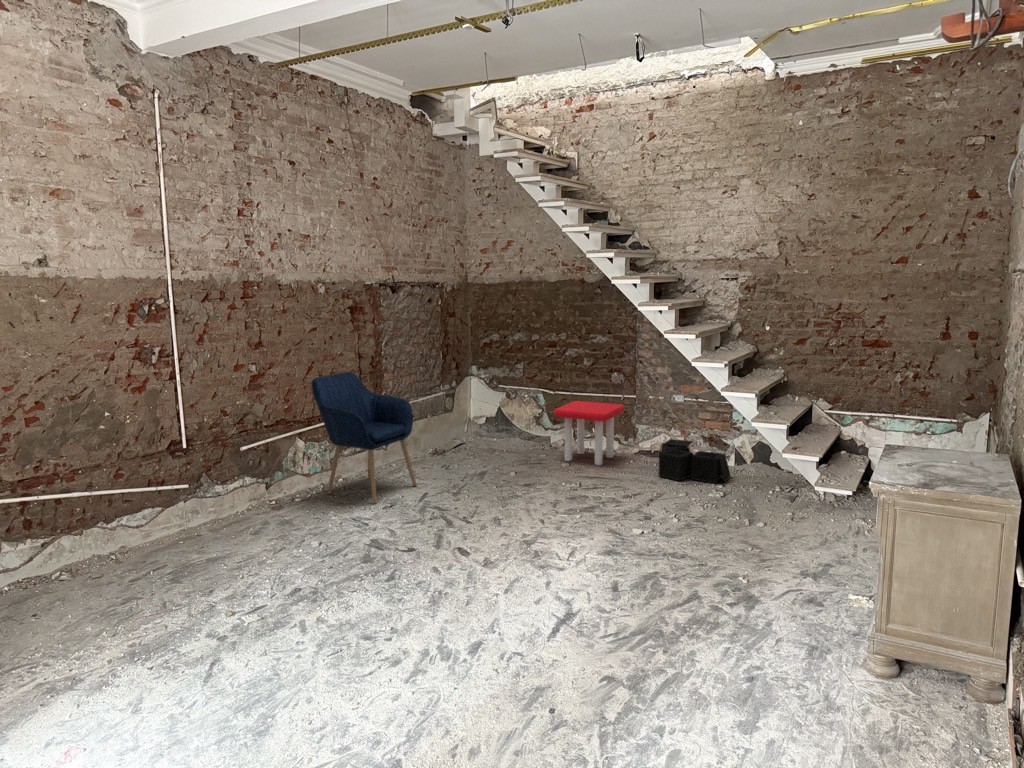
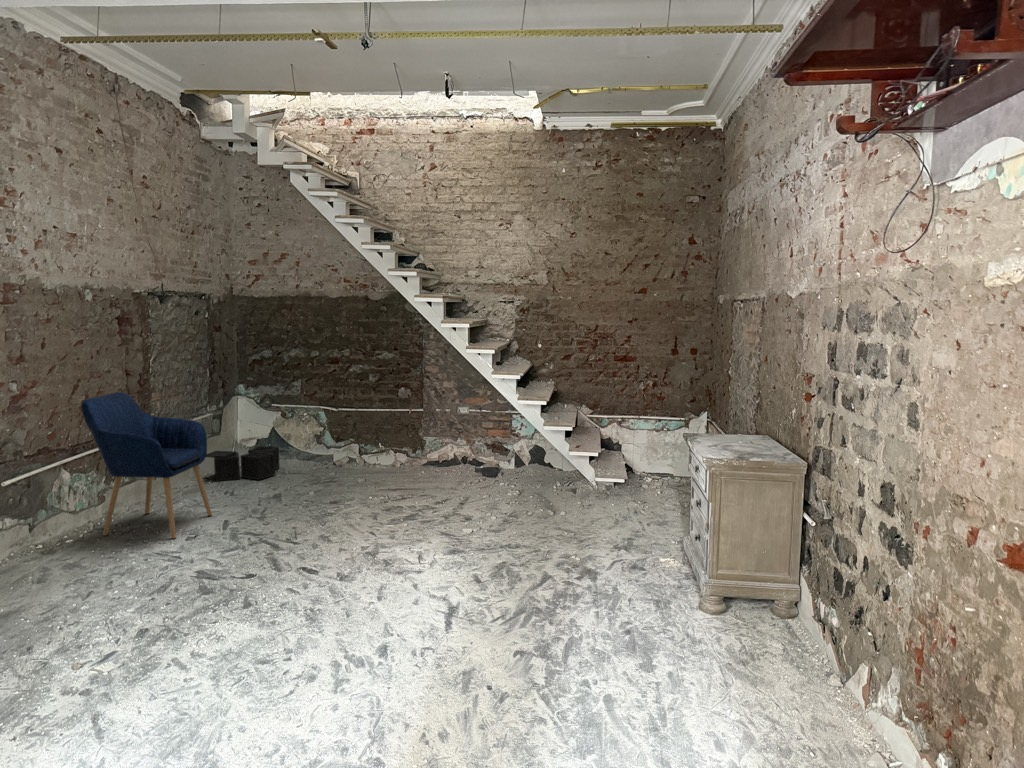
stool: present [554,401,624,465] -> none [348,417,412,478]
storage bin: present [658,439,731,483] -> present [206,446,280,481]

